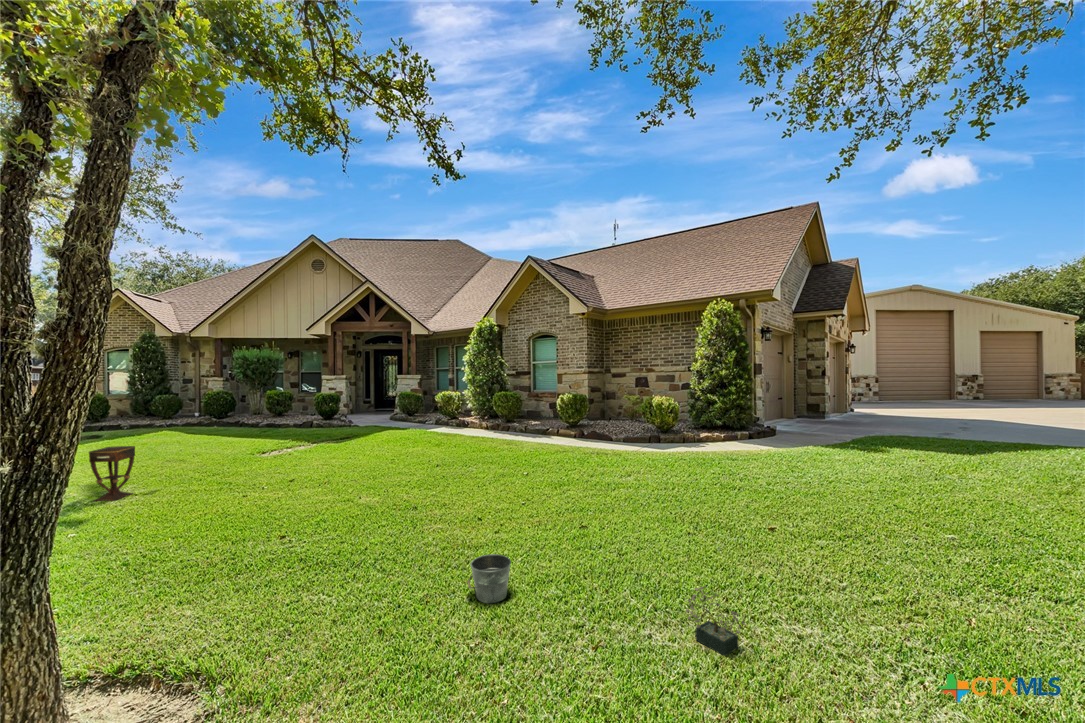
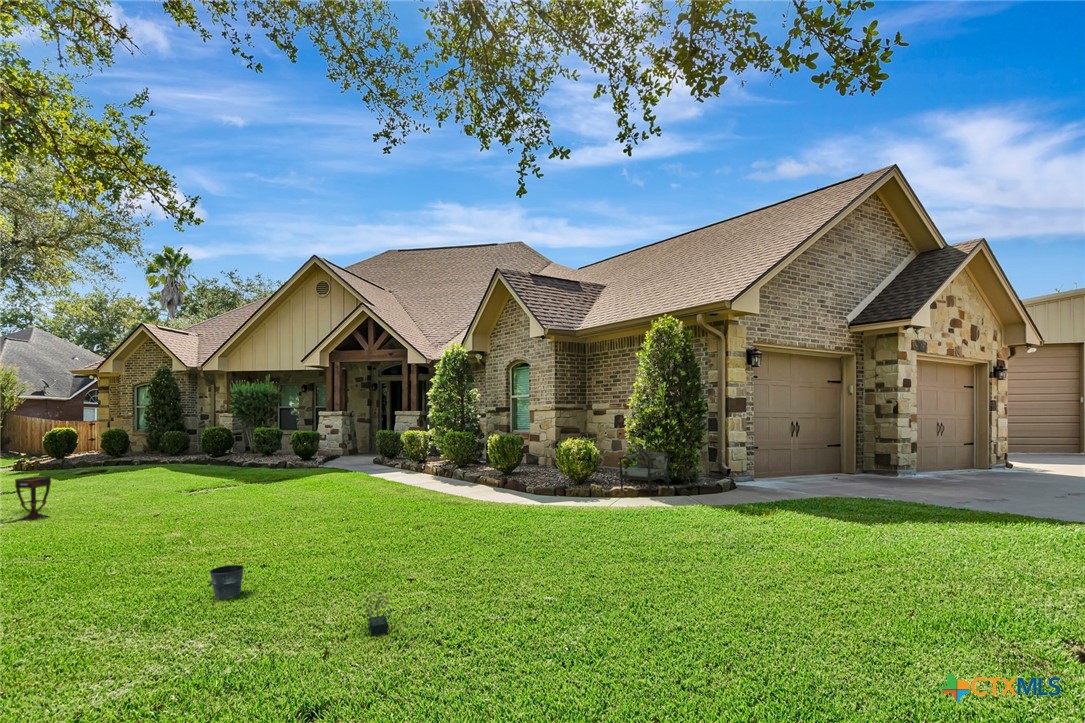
armchair: none [695,395,729,440] -> present [619,446,670,494]
bucket: present [467,554,511,603] -> present [207,565,244,599]
decorative plant: present [686,586,745,656] -> present [362,589,392,636]

